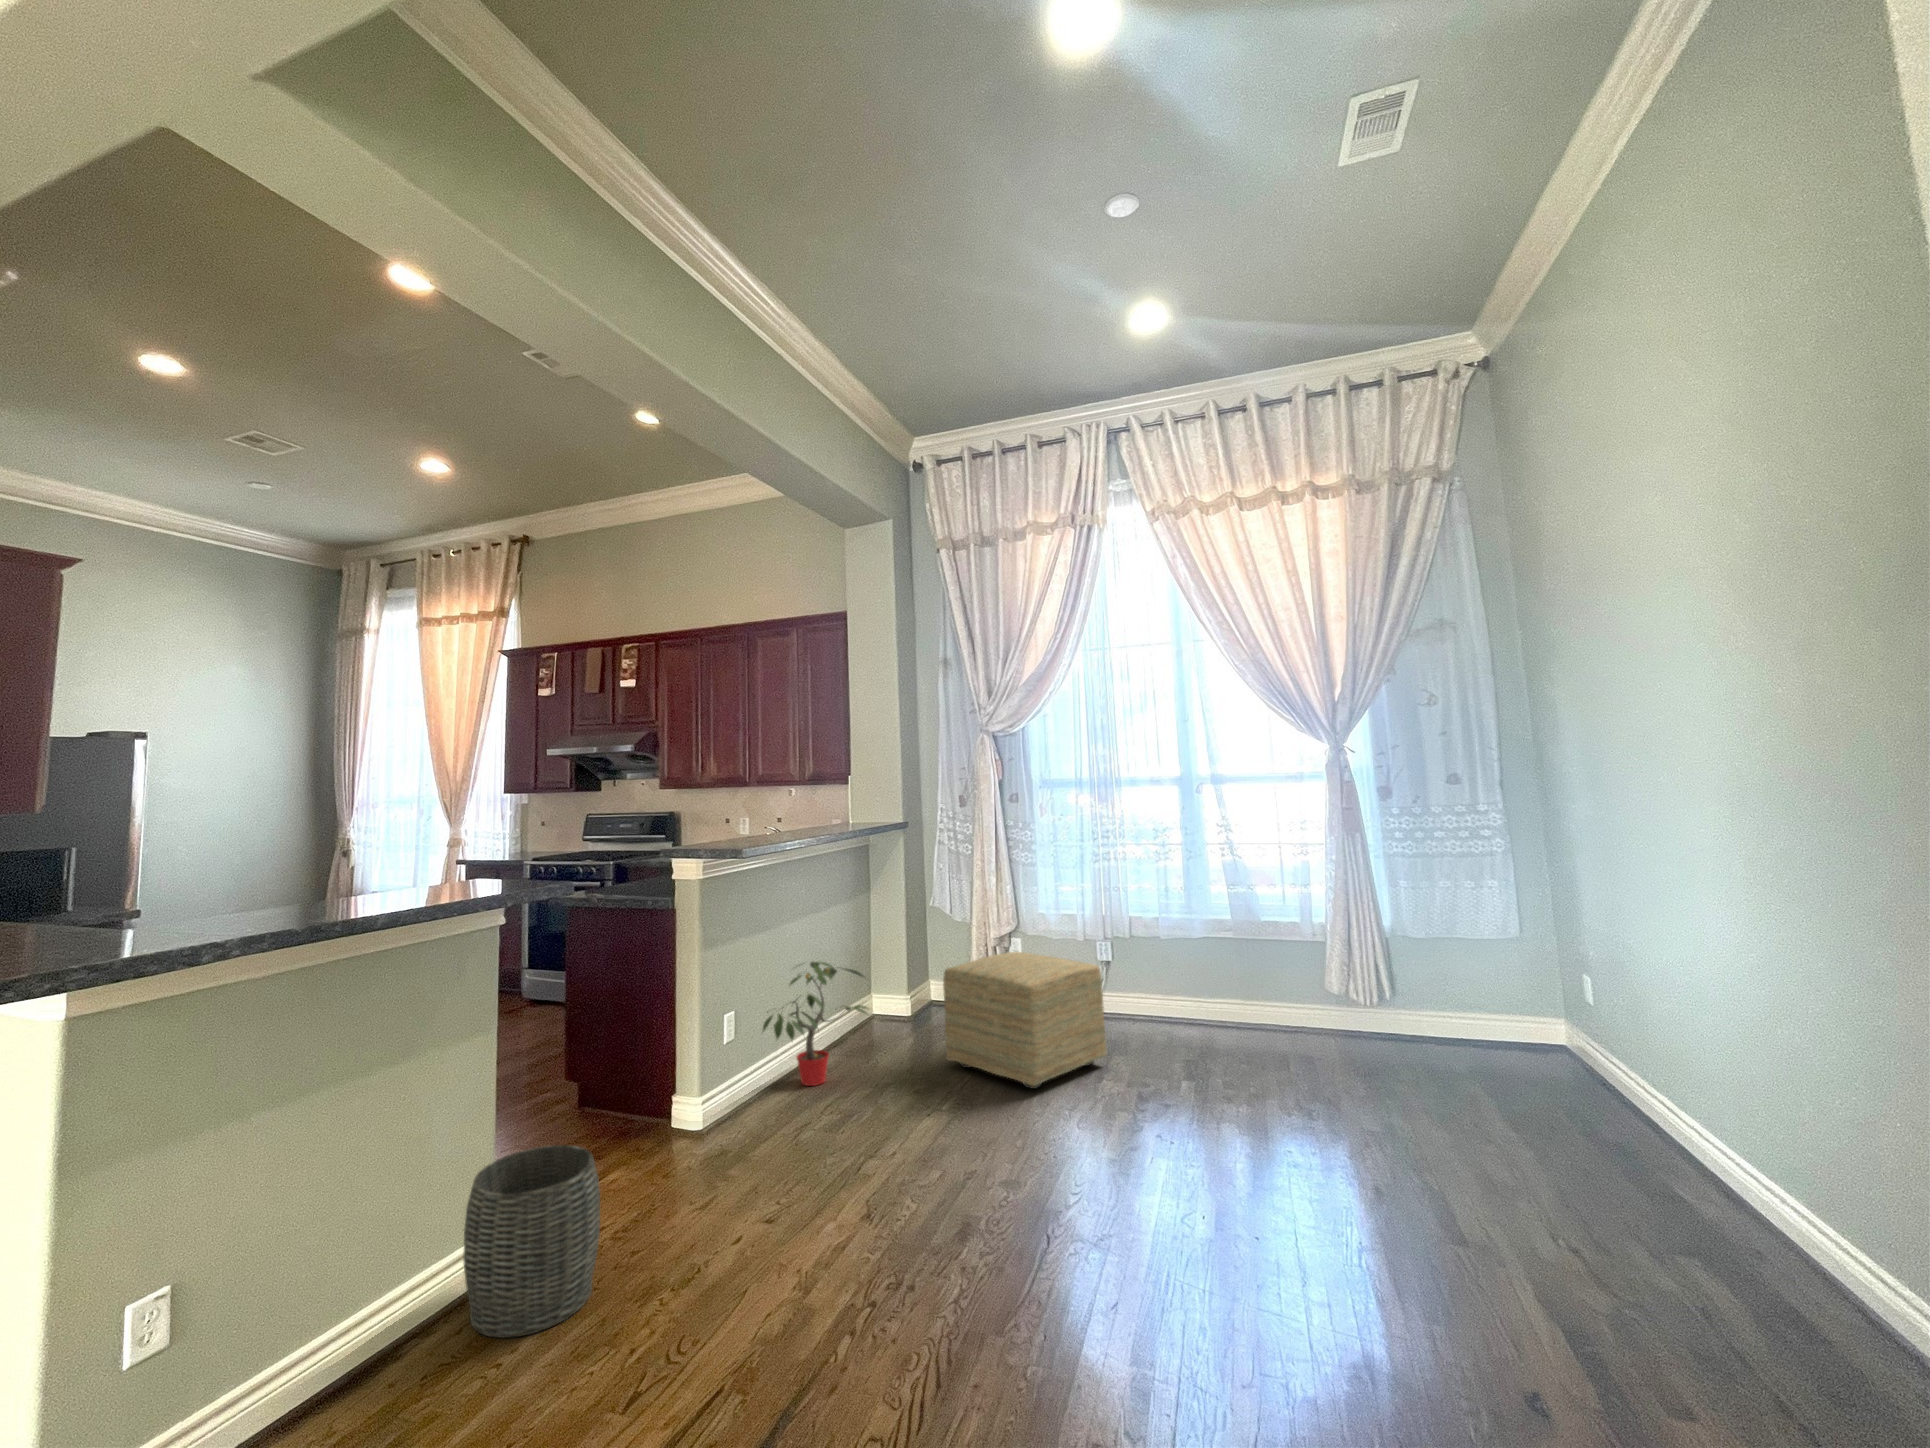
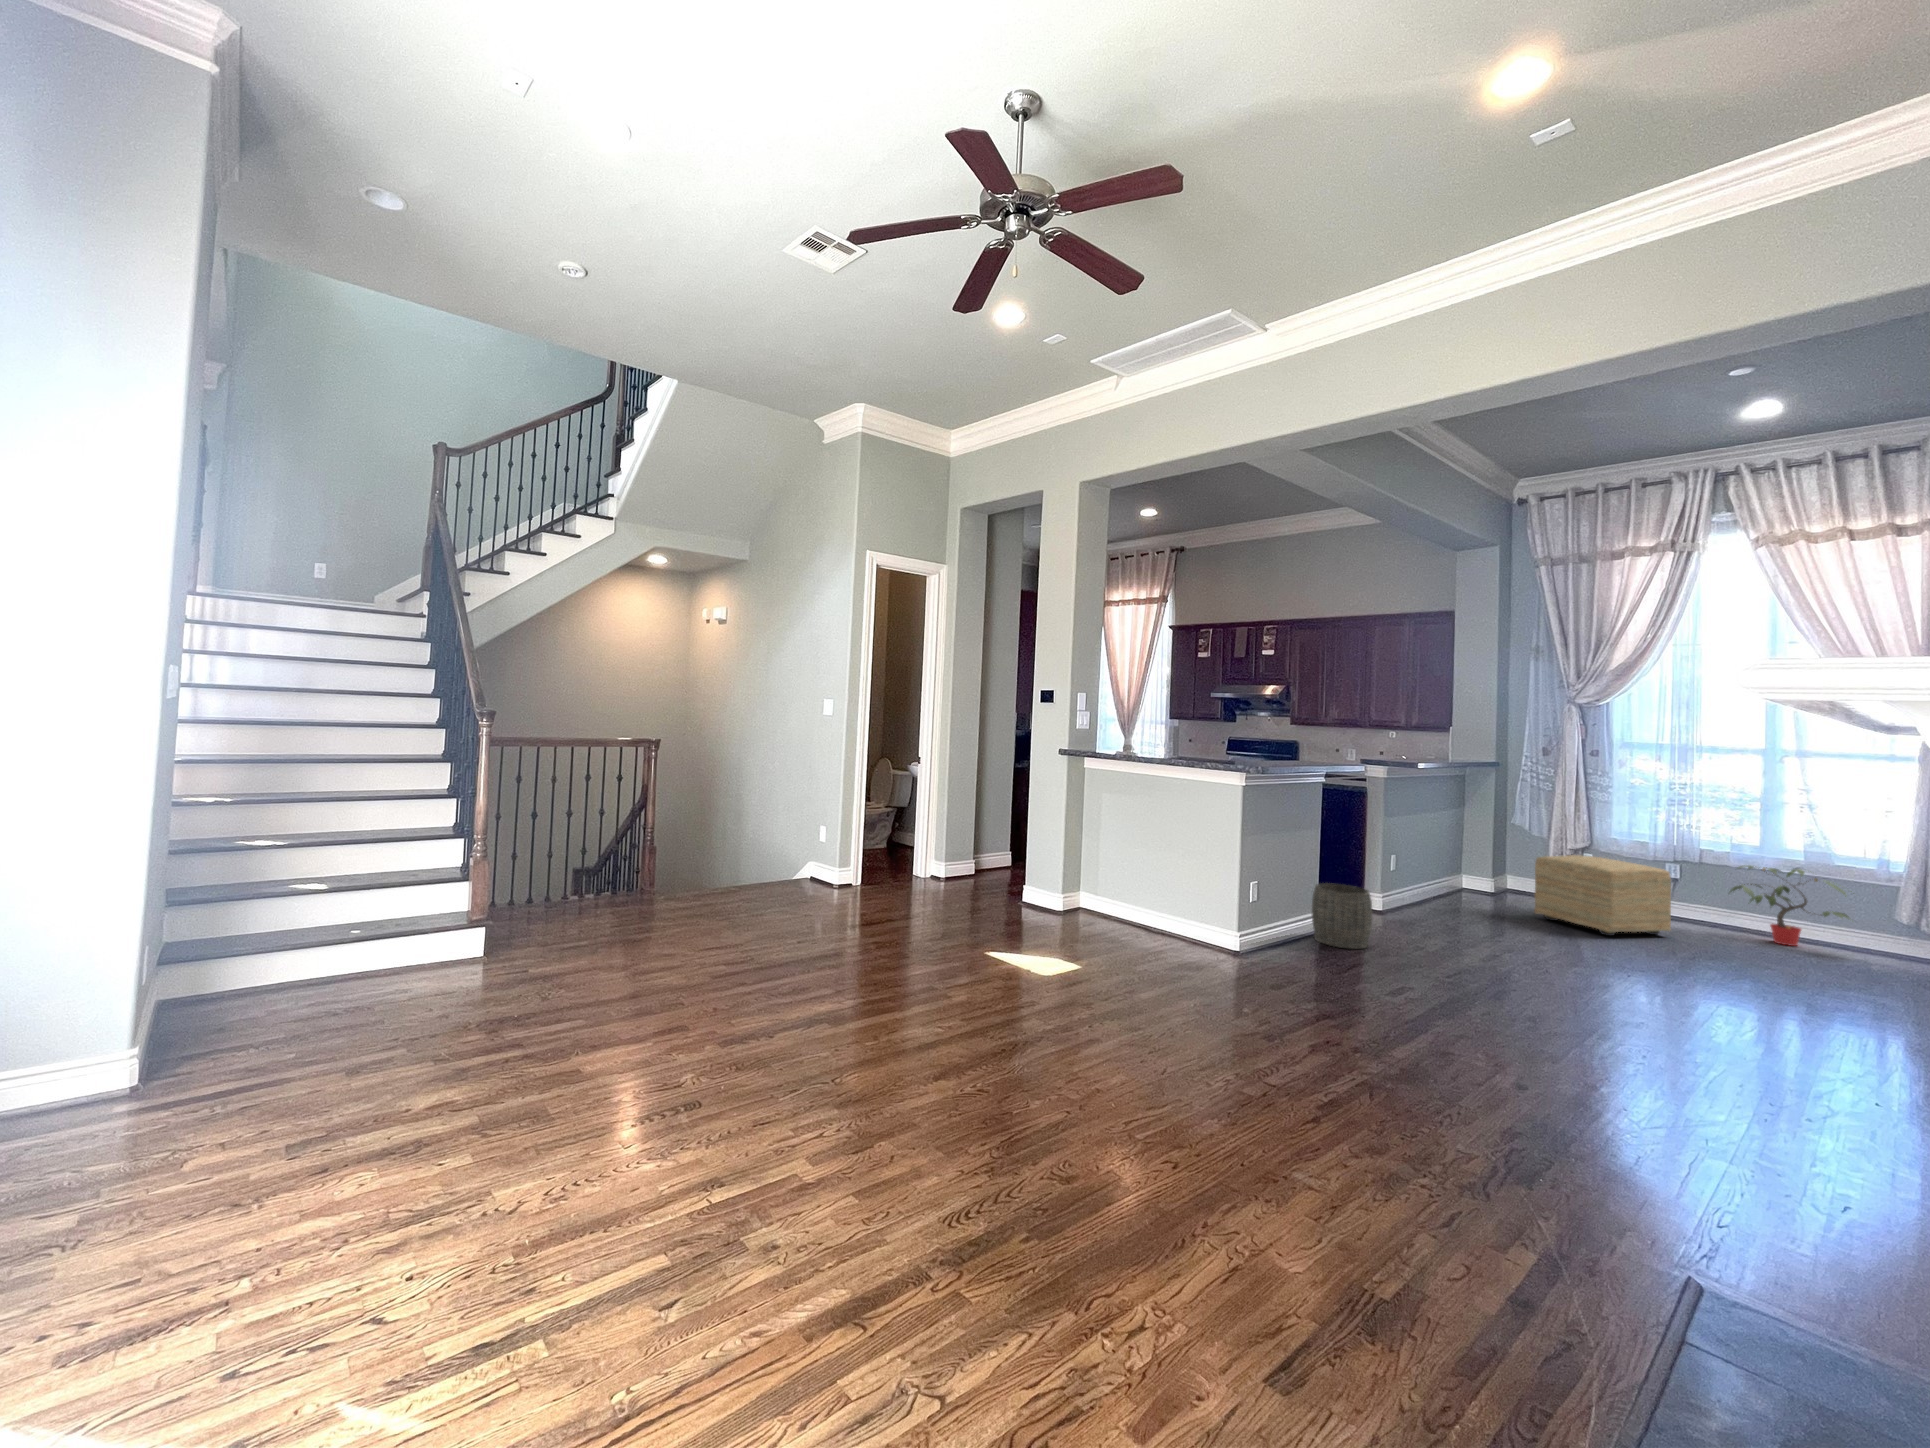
potted plant: present [763,962,867,1086] -> present [1730,865,1849,946]

